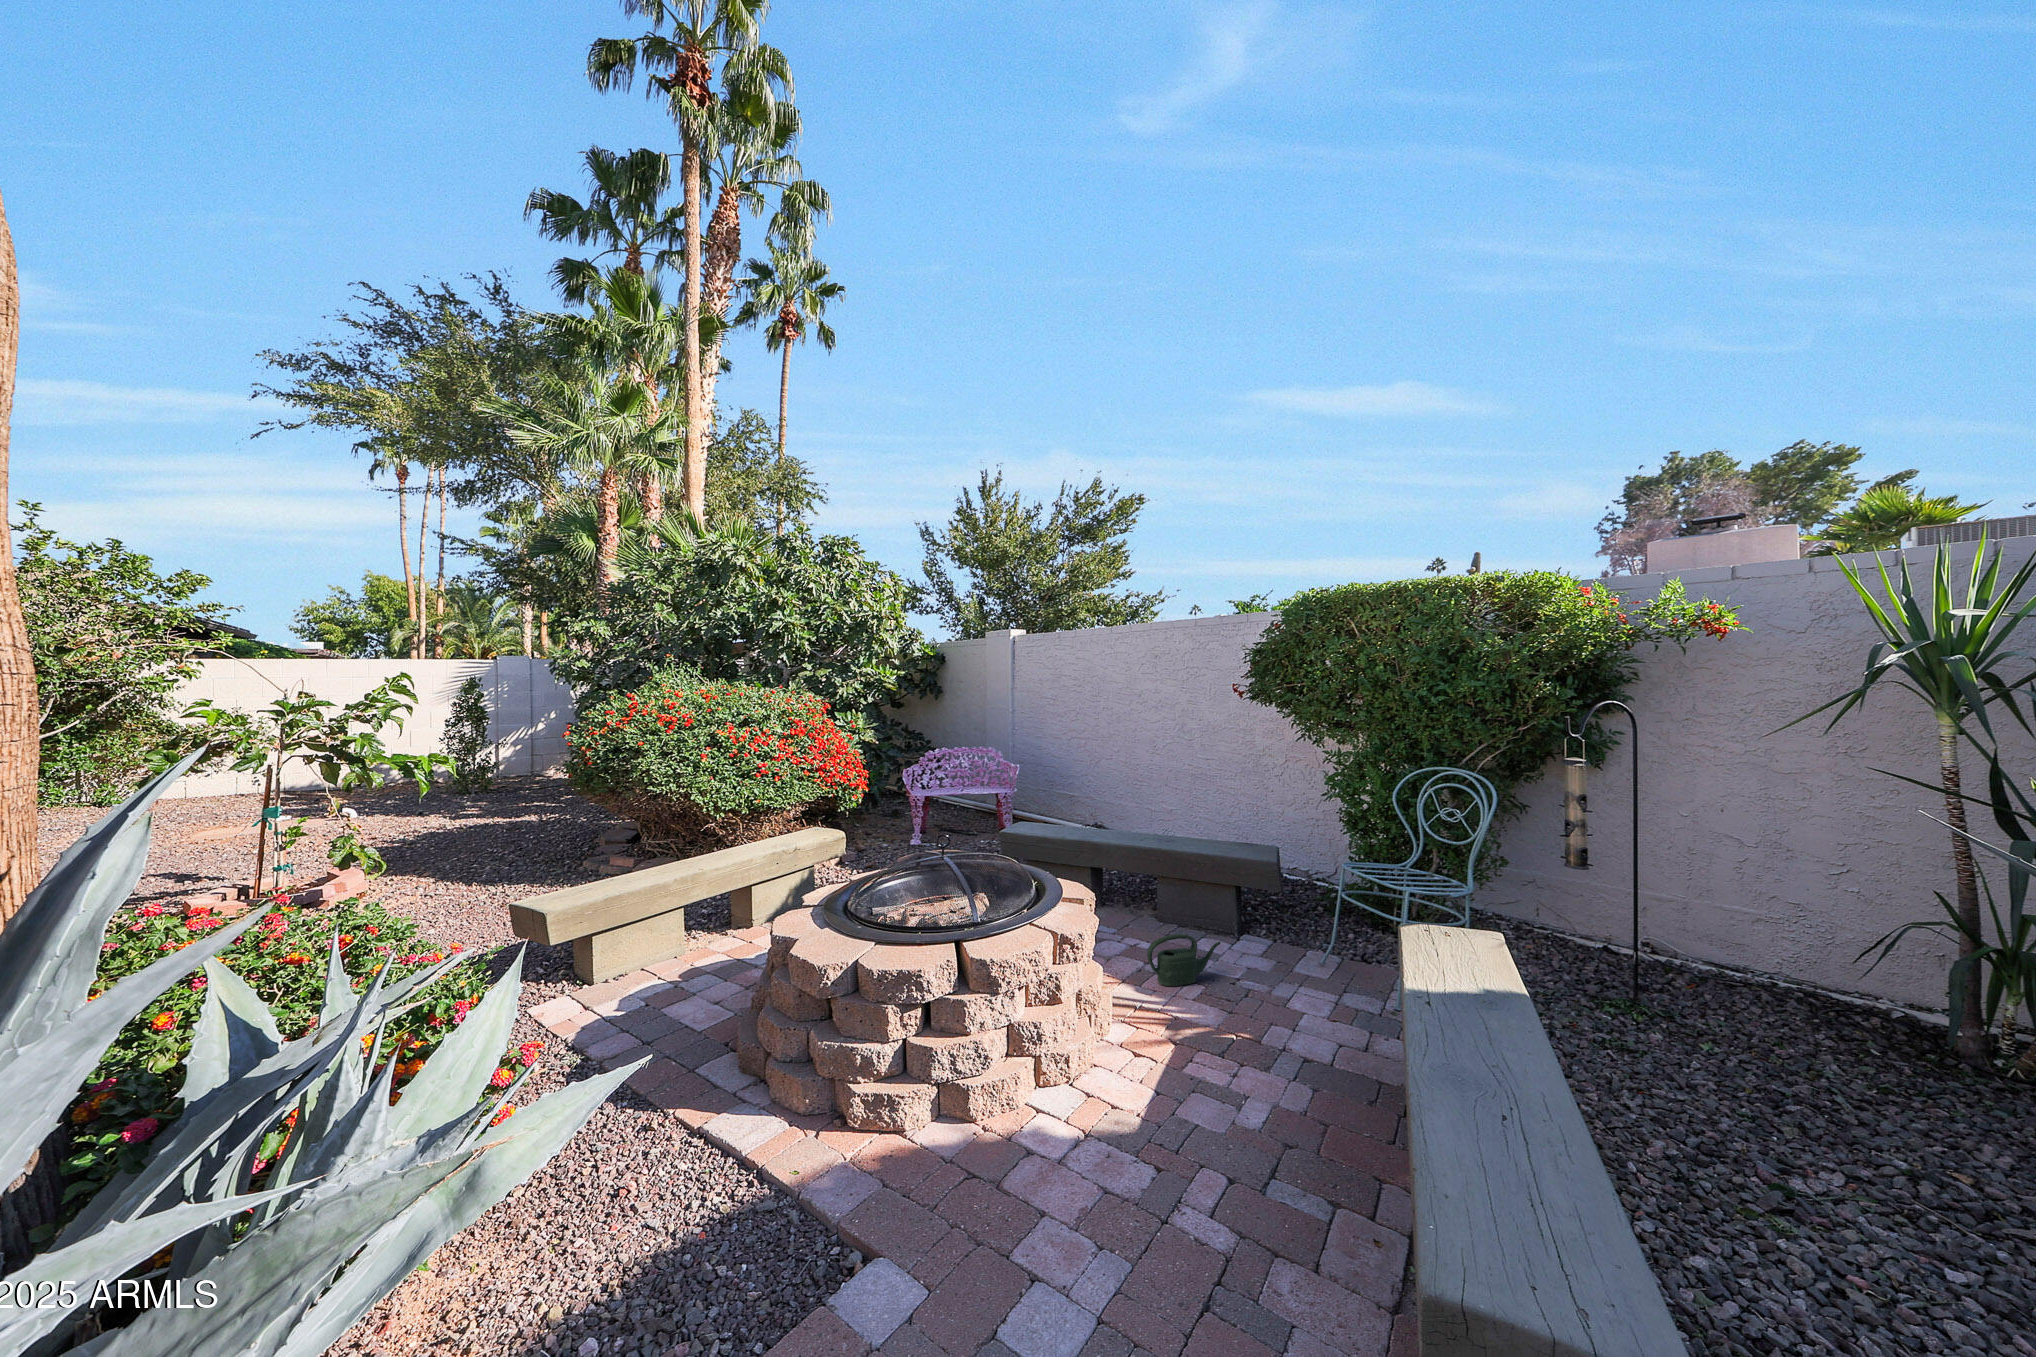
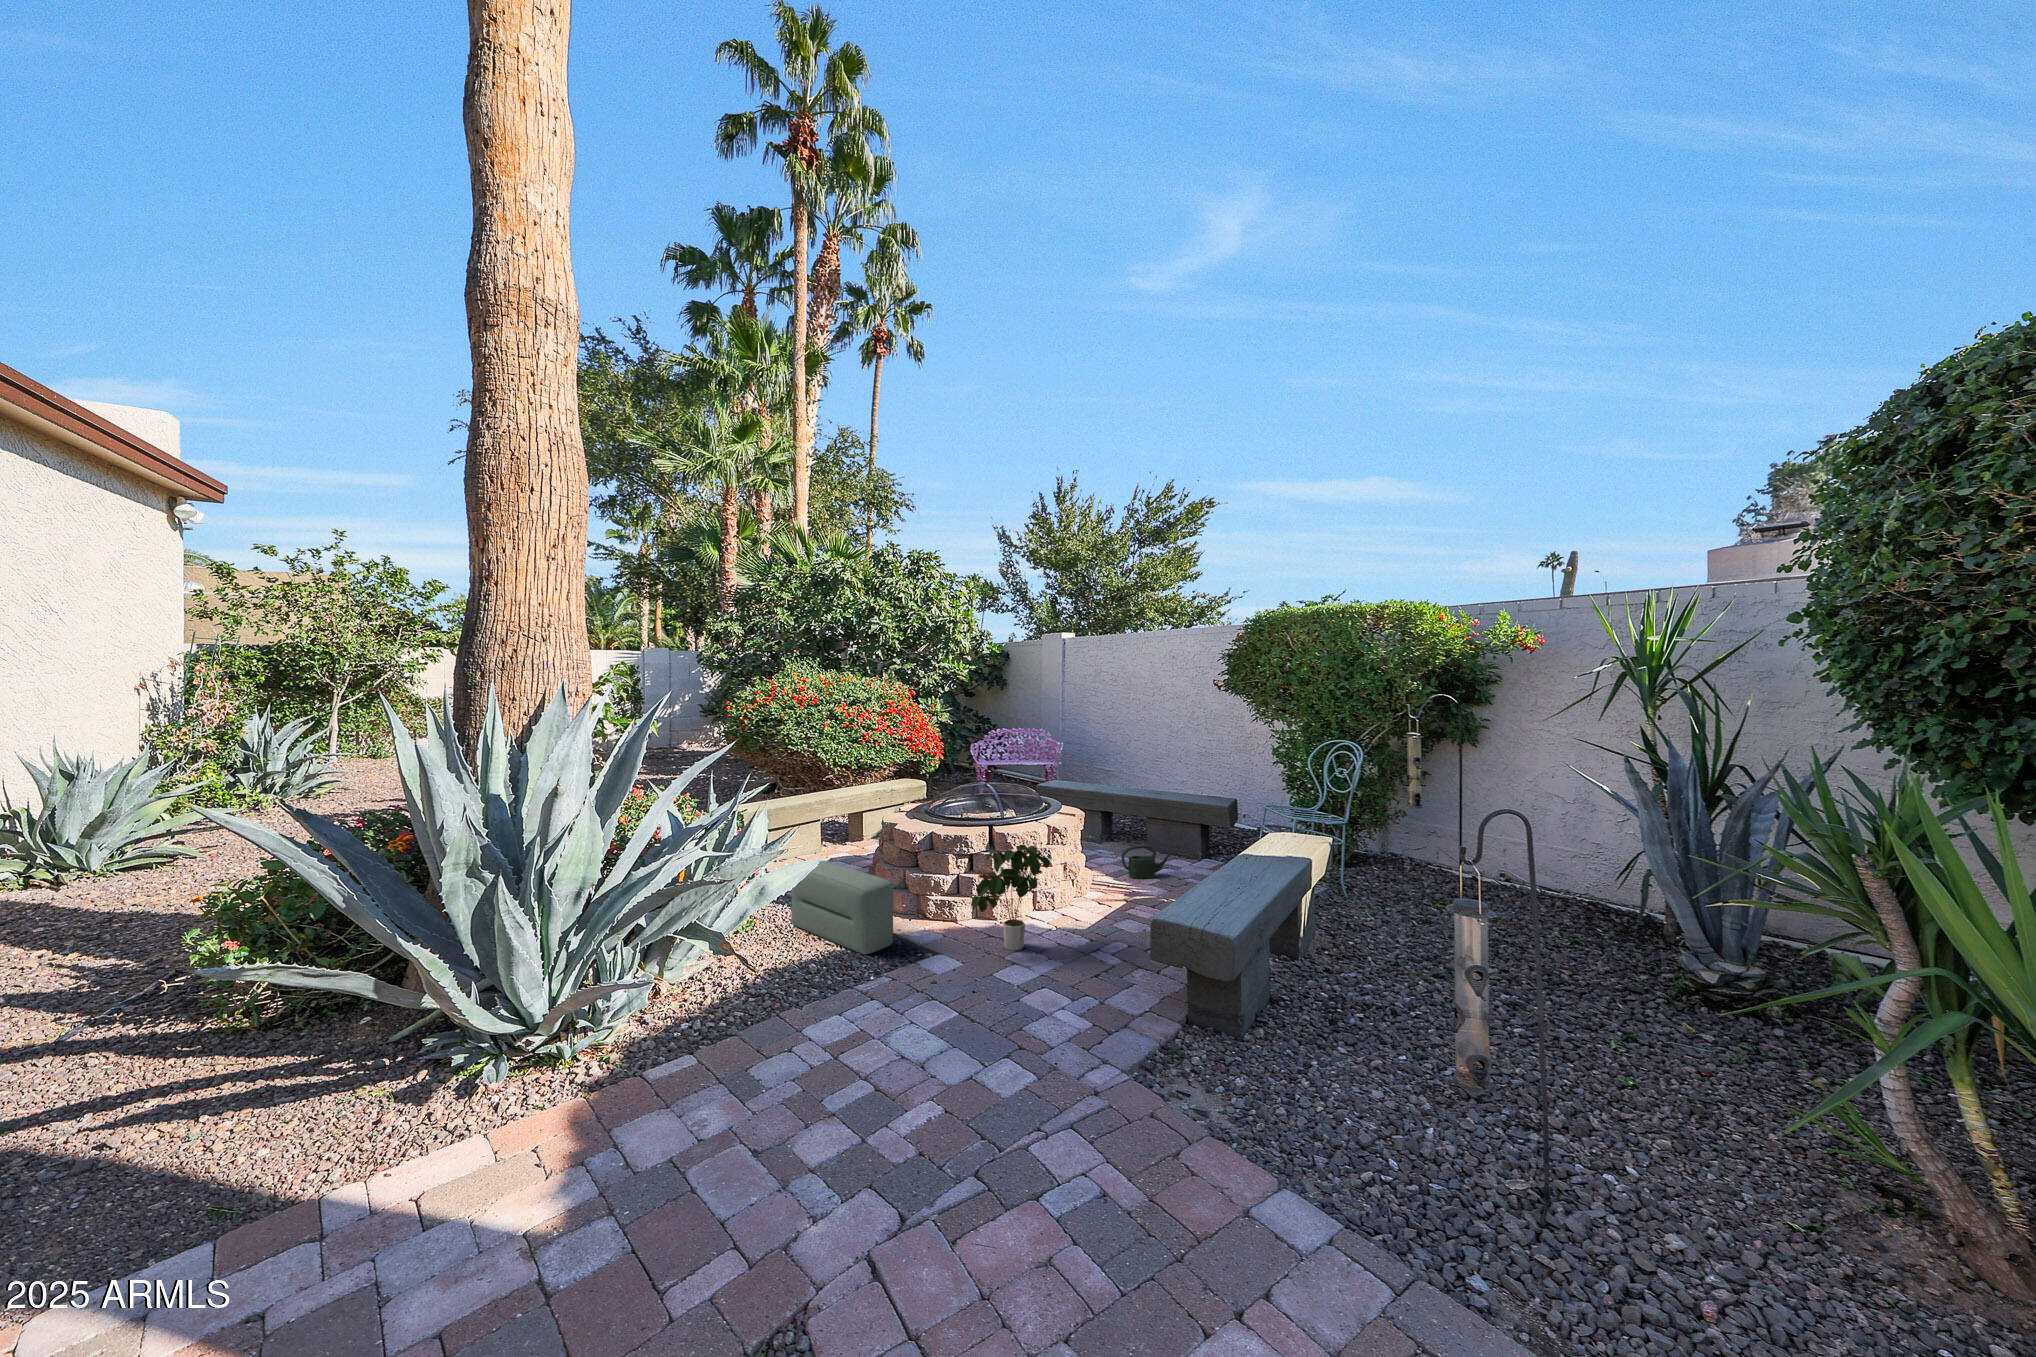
potted plant: none [943,1003,1085,1240] -> present [971,844,1050,951]
pouf: none [569,1041,775,1297] -> present [791,861,893,954]

